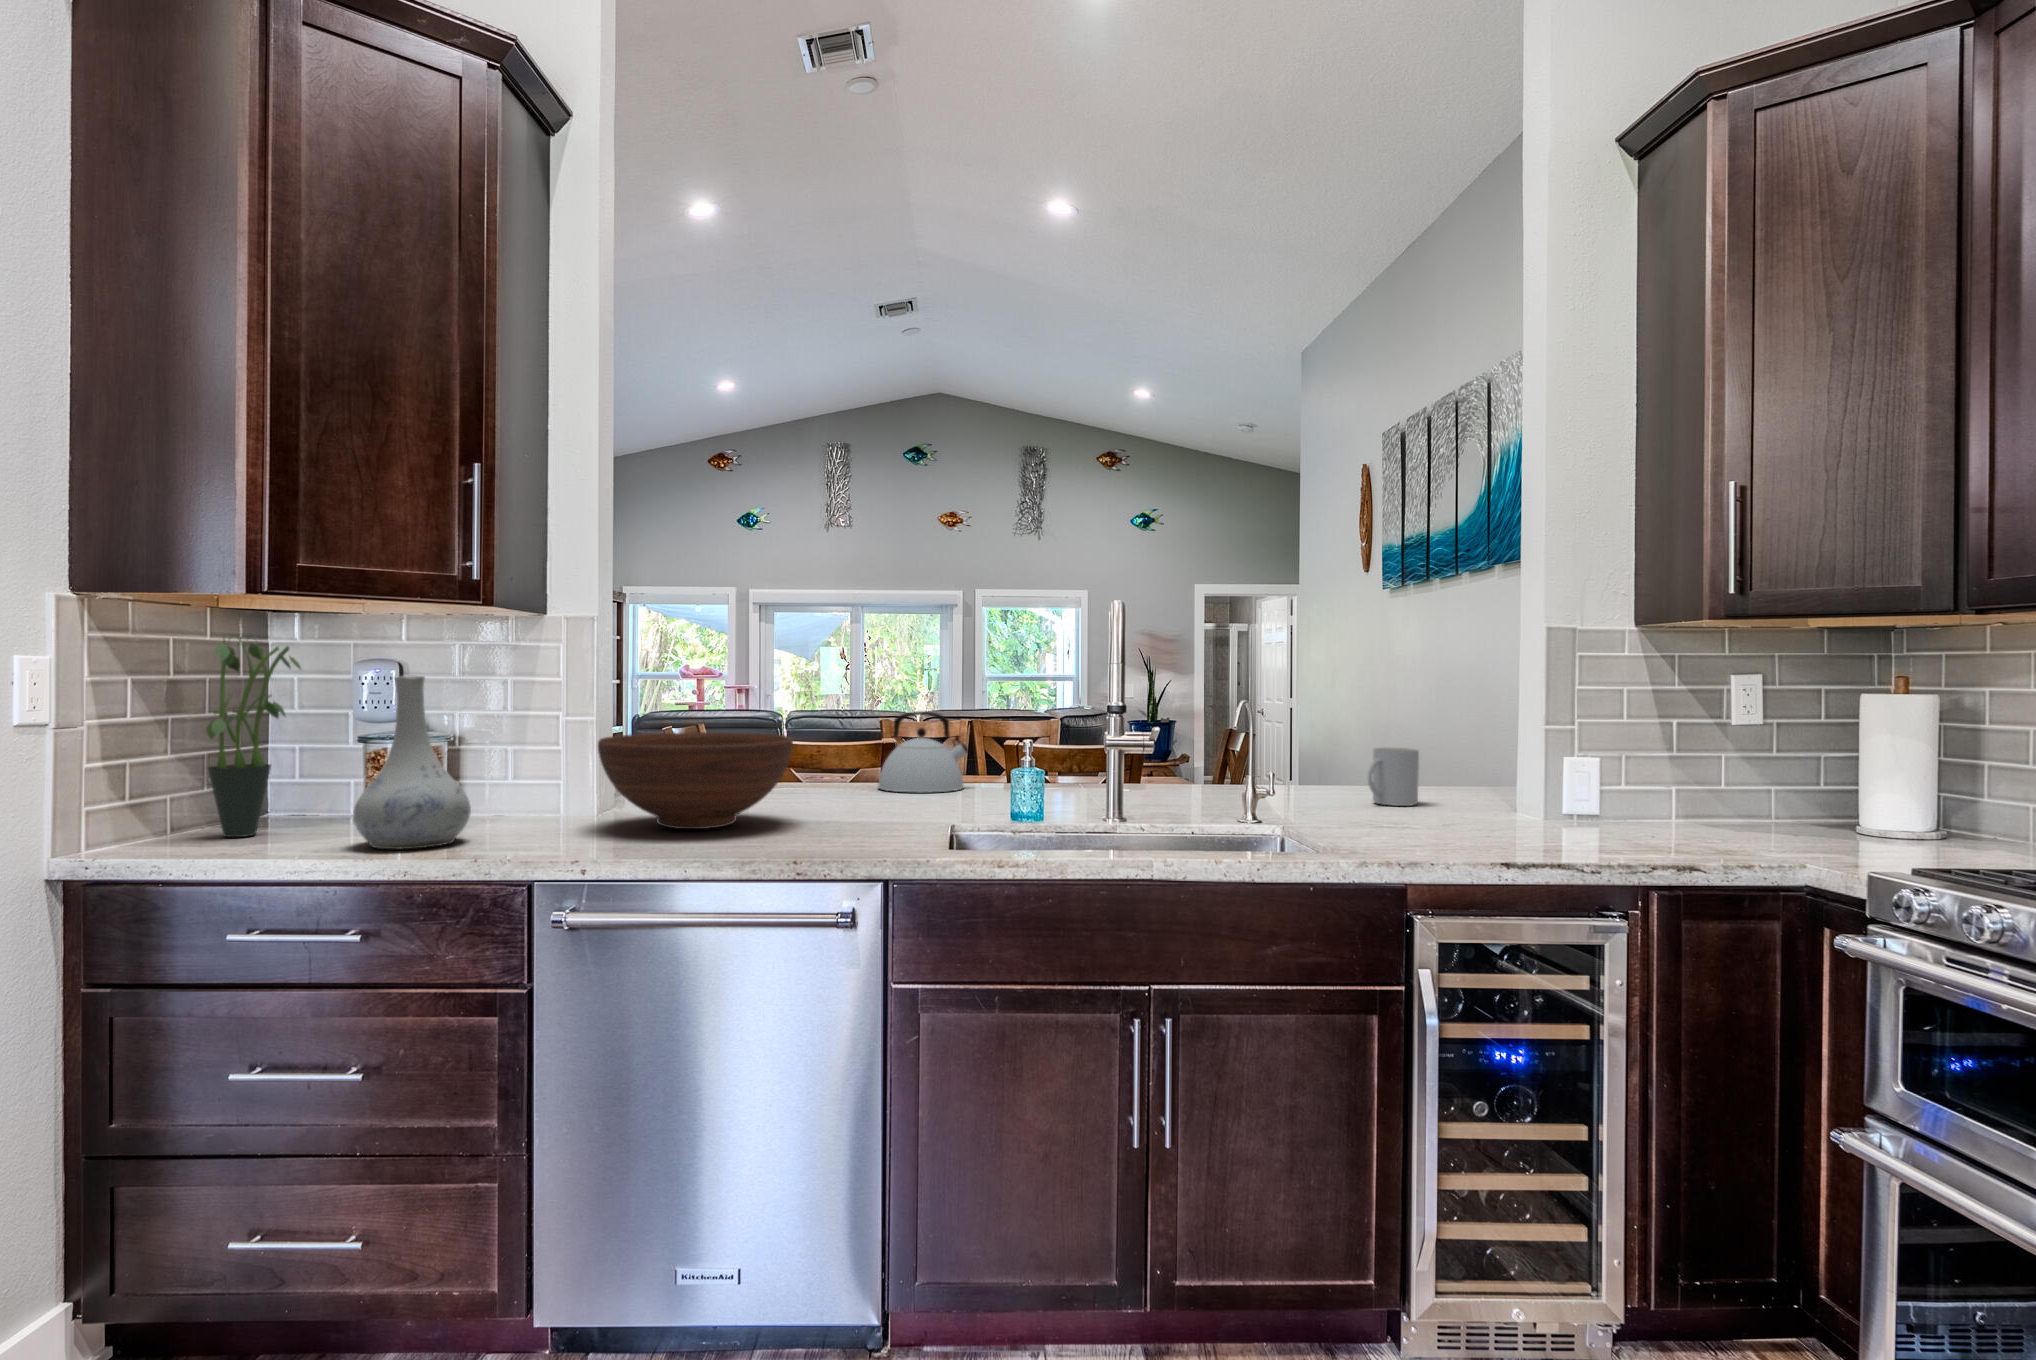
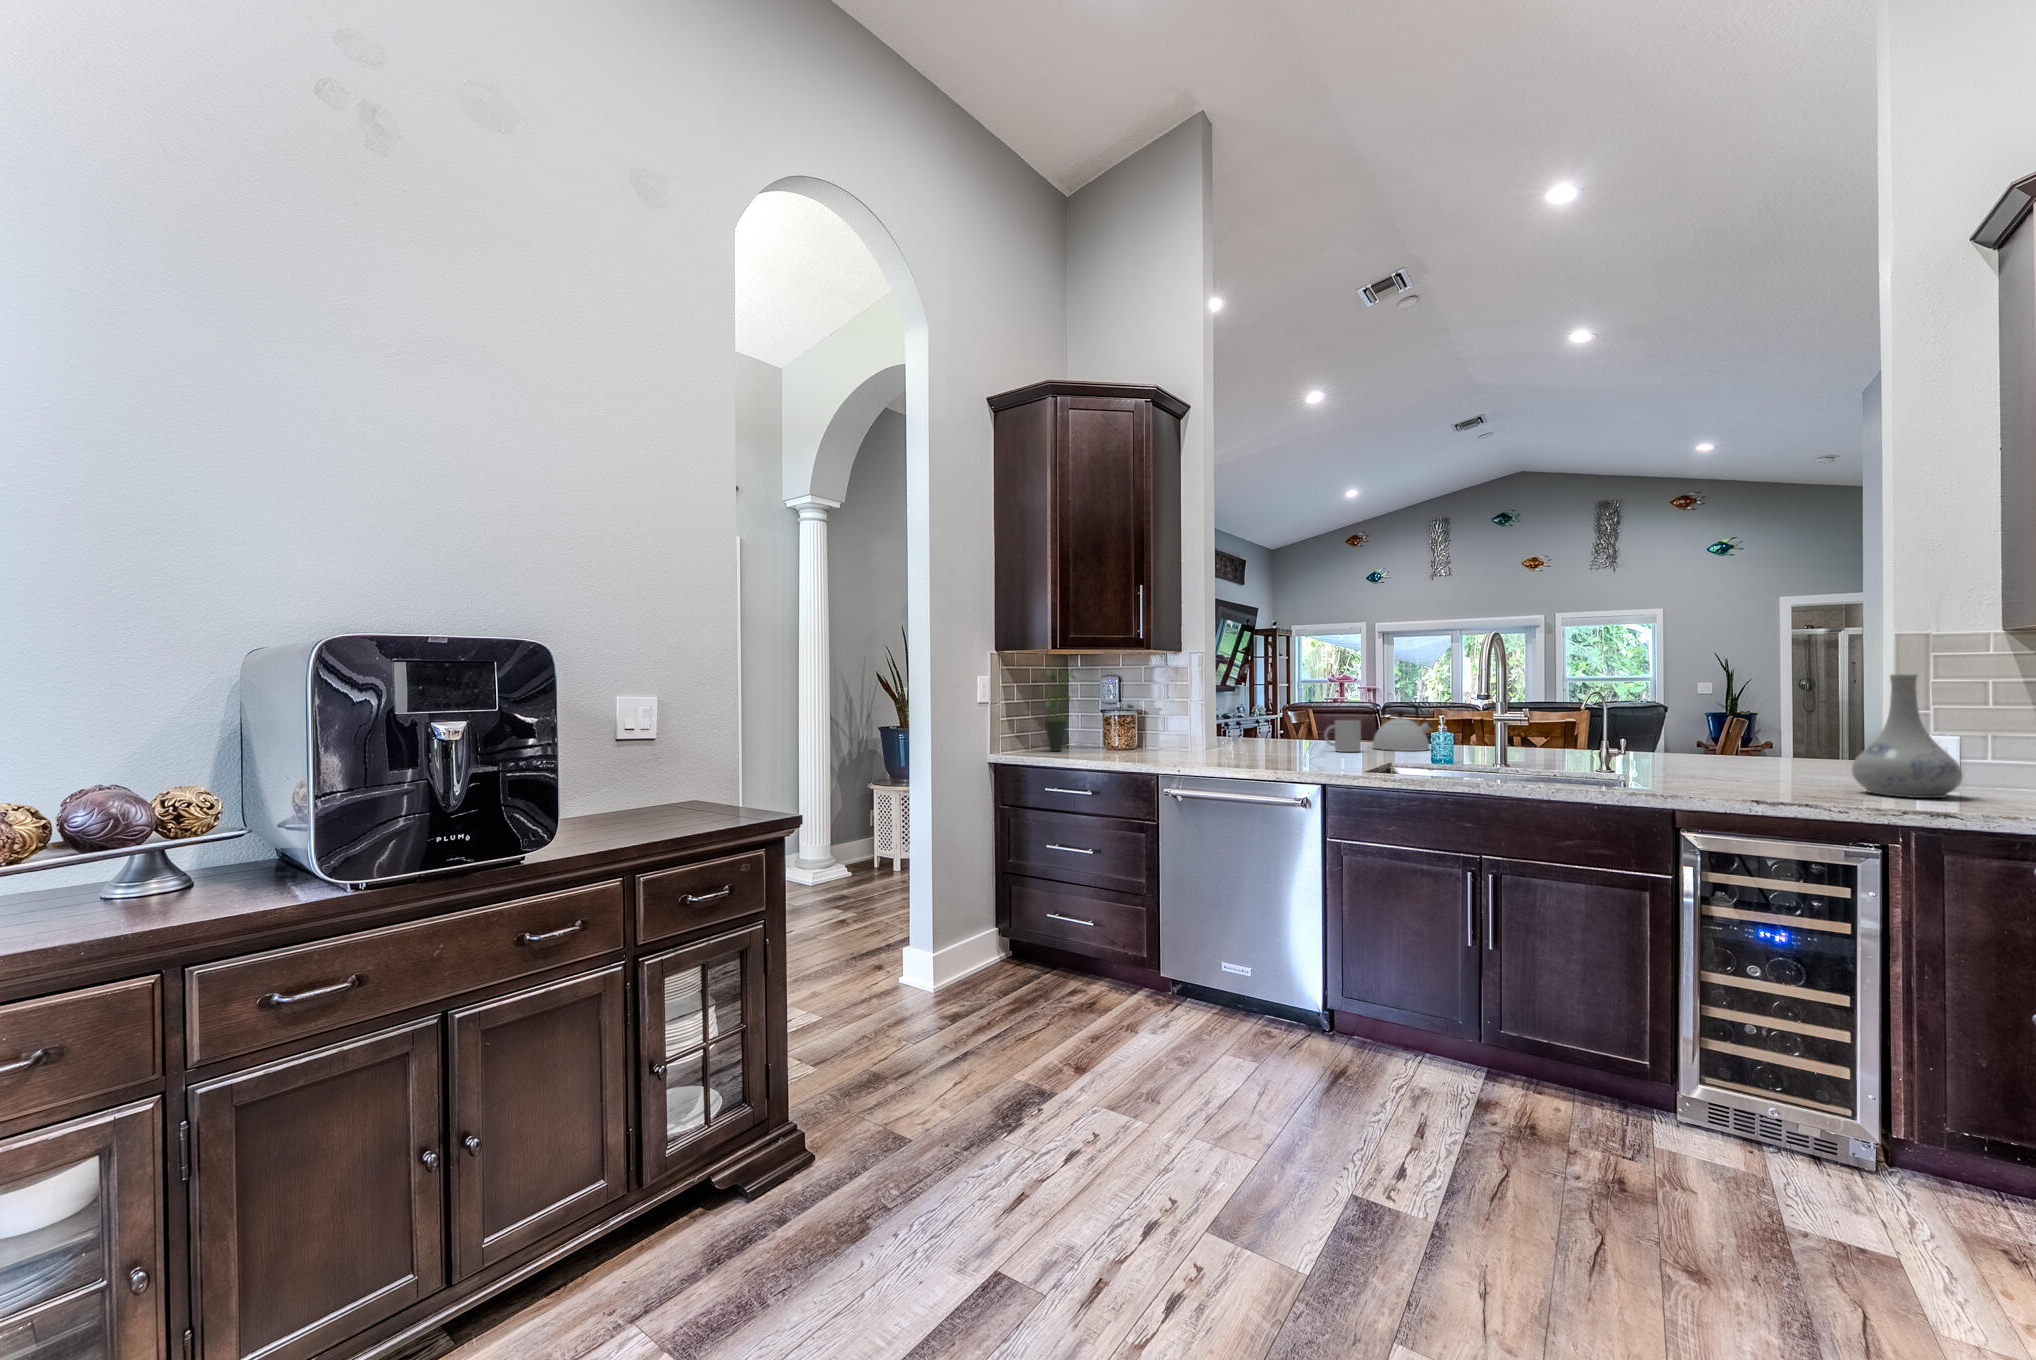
vase: present [353,676,471,849] -> present [1852,674,1963,798]
fruit bowl: present [598,732,793,829] -> none [1197,711,1296,758]
mug: present [1368,748,1419,806] -> present [1324,720,1361,752]

